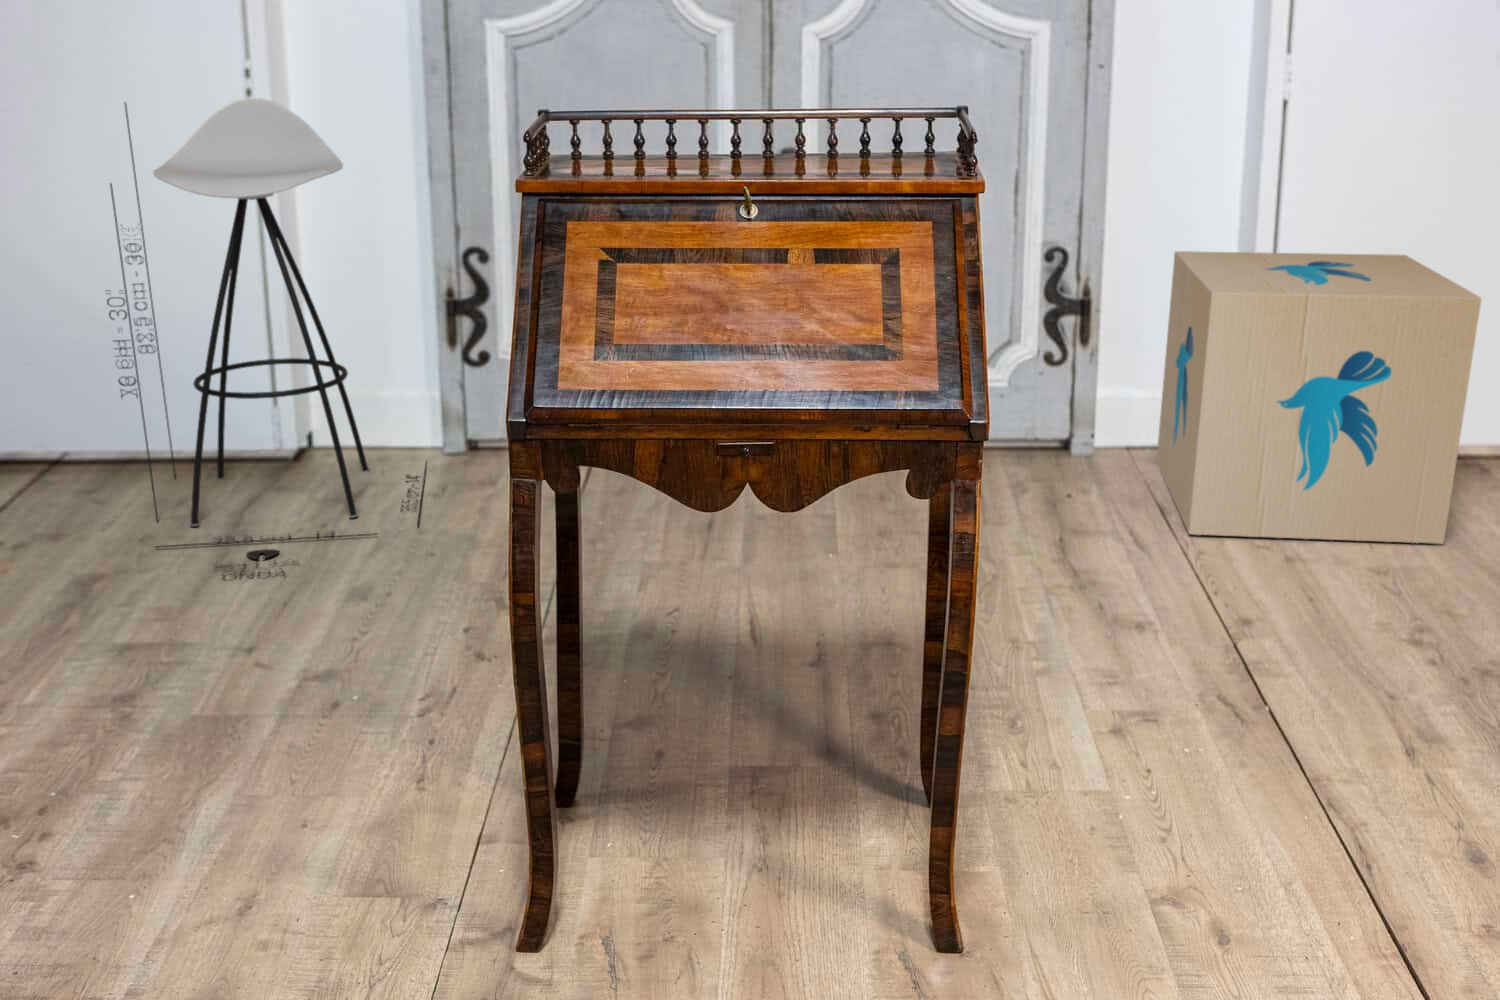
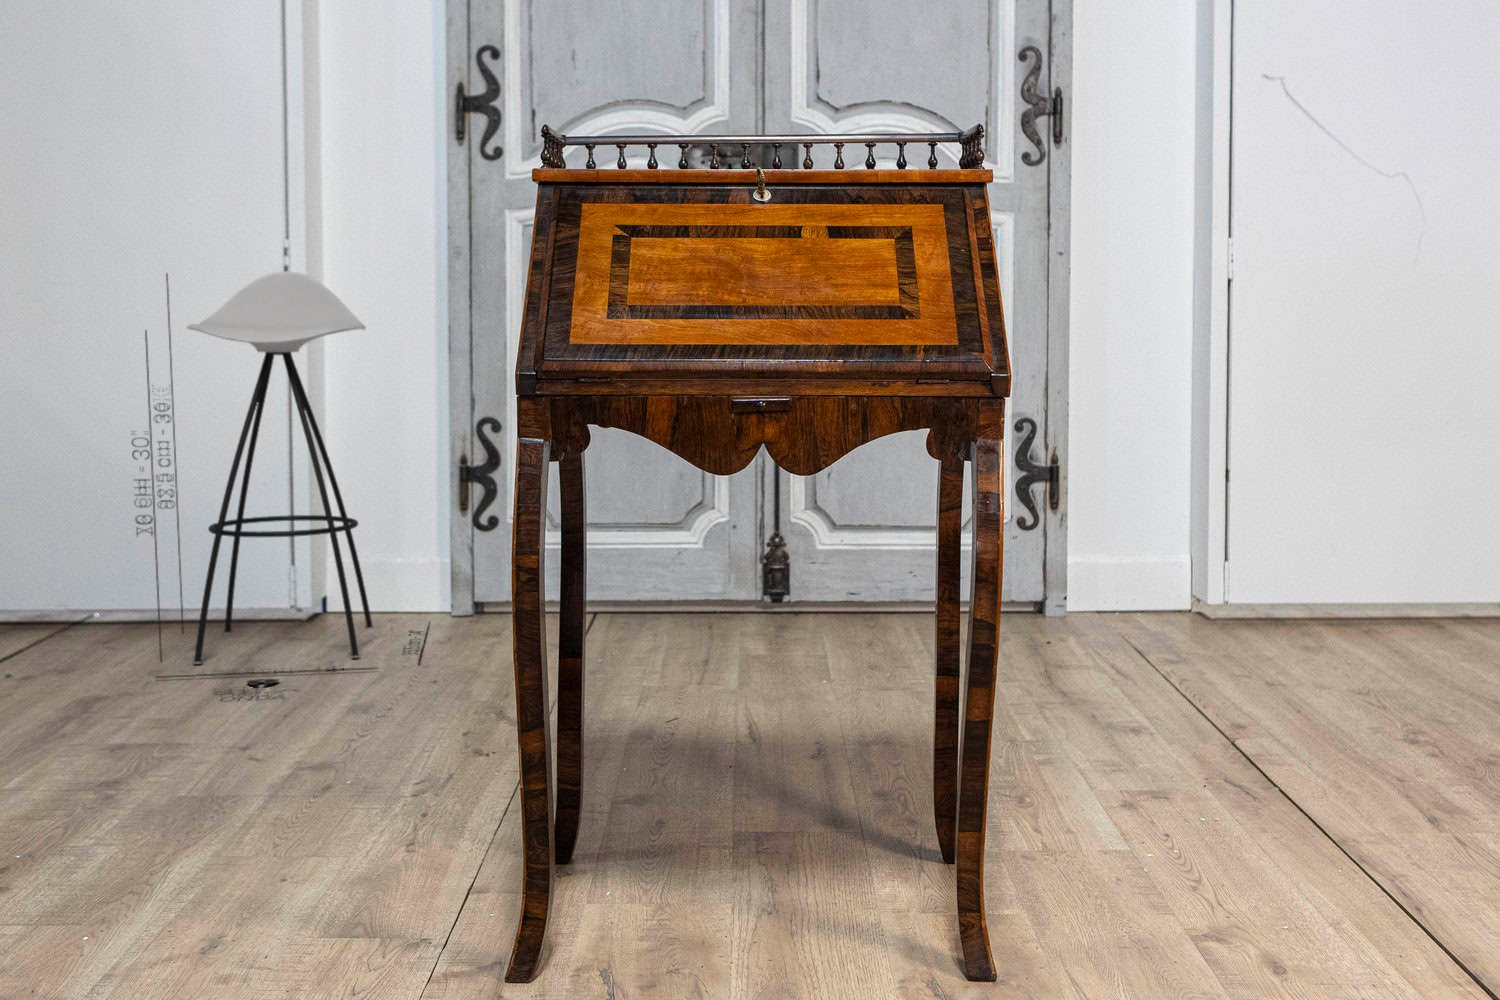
cardboard box: present [1156,251,1481,544] -> none [1134,418,1436,672]

